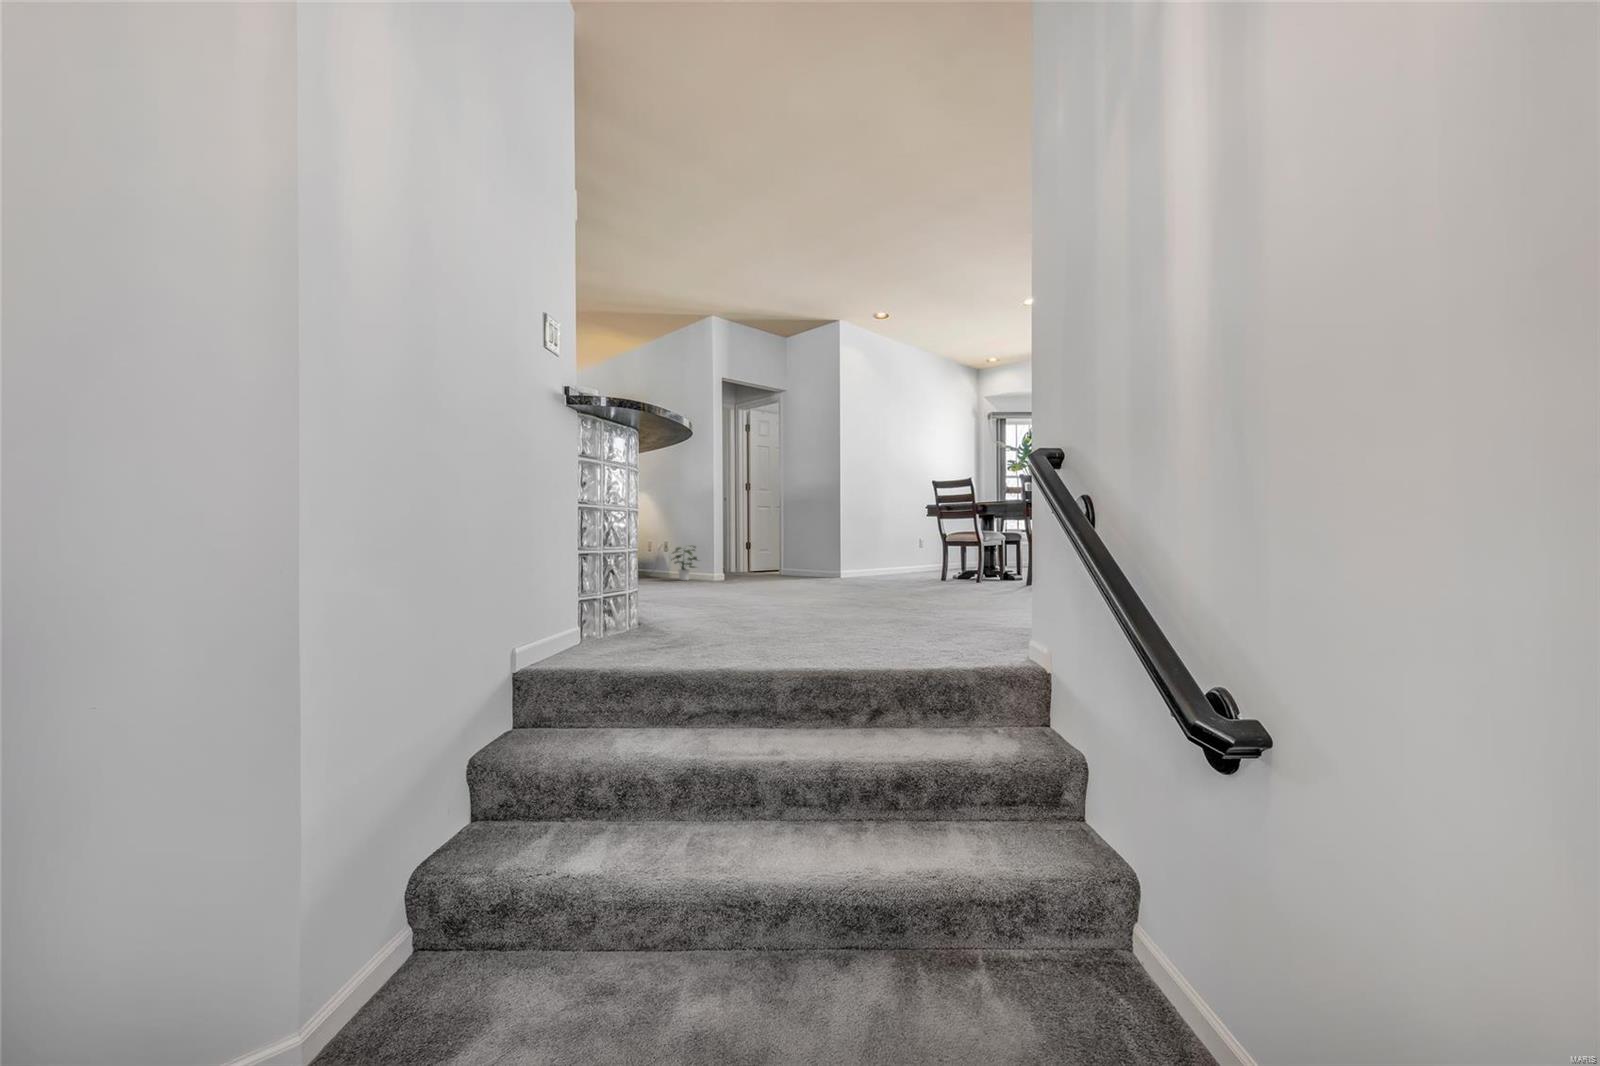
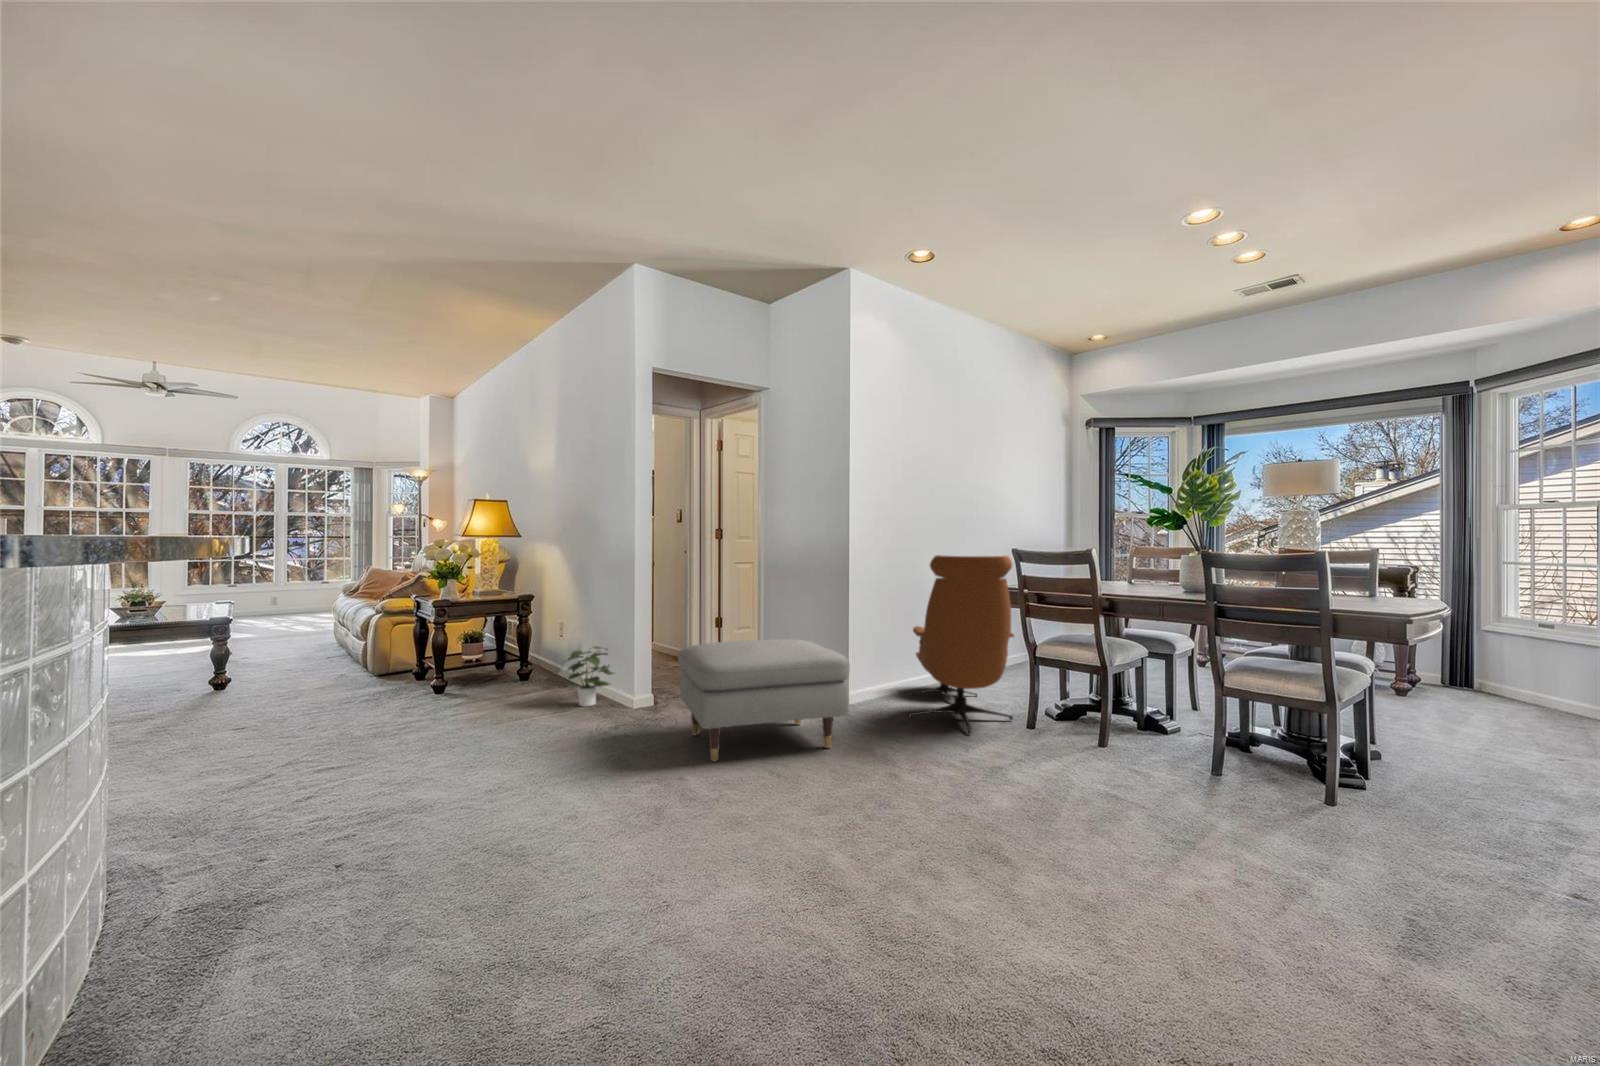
lounge chair: none [875,484,934,583] -> present [908,555,1014,734]
ottoman: none [747,533,844,589] -> present [678,639,850,761]

